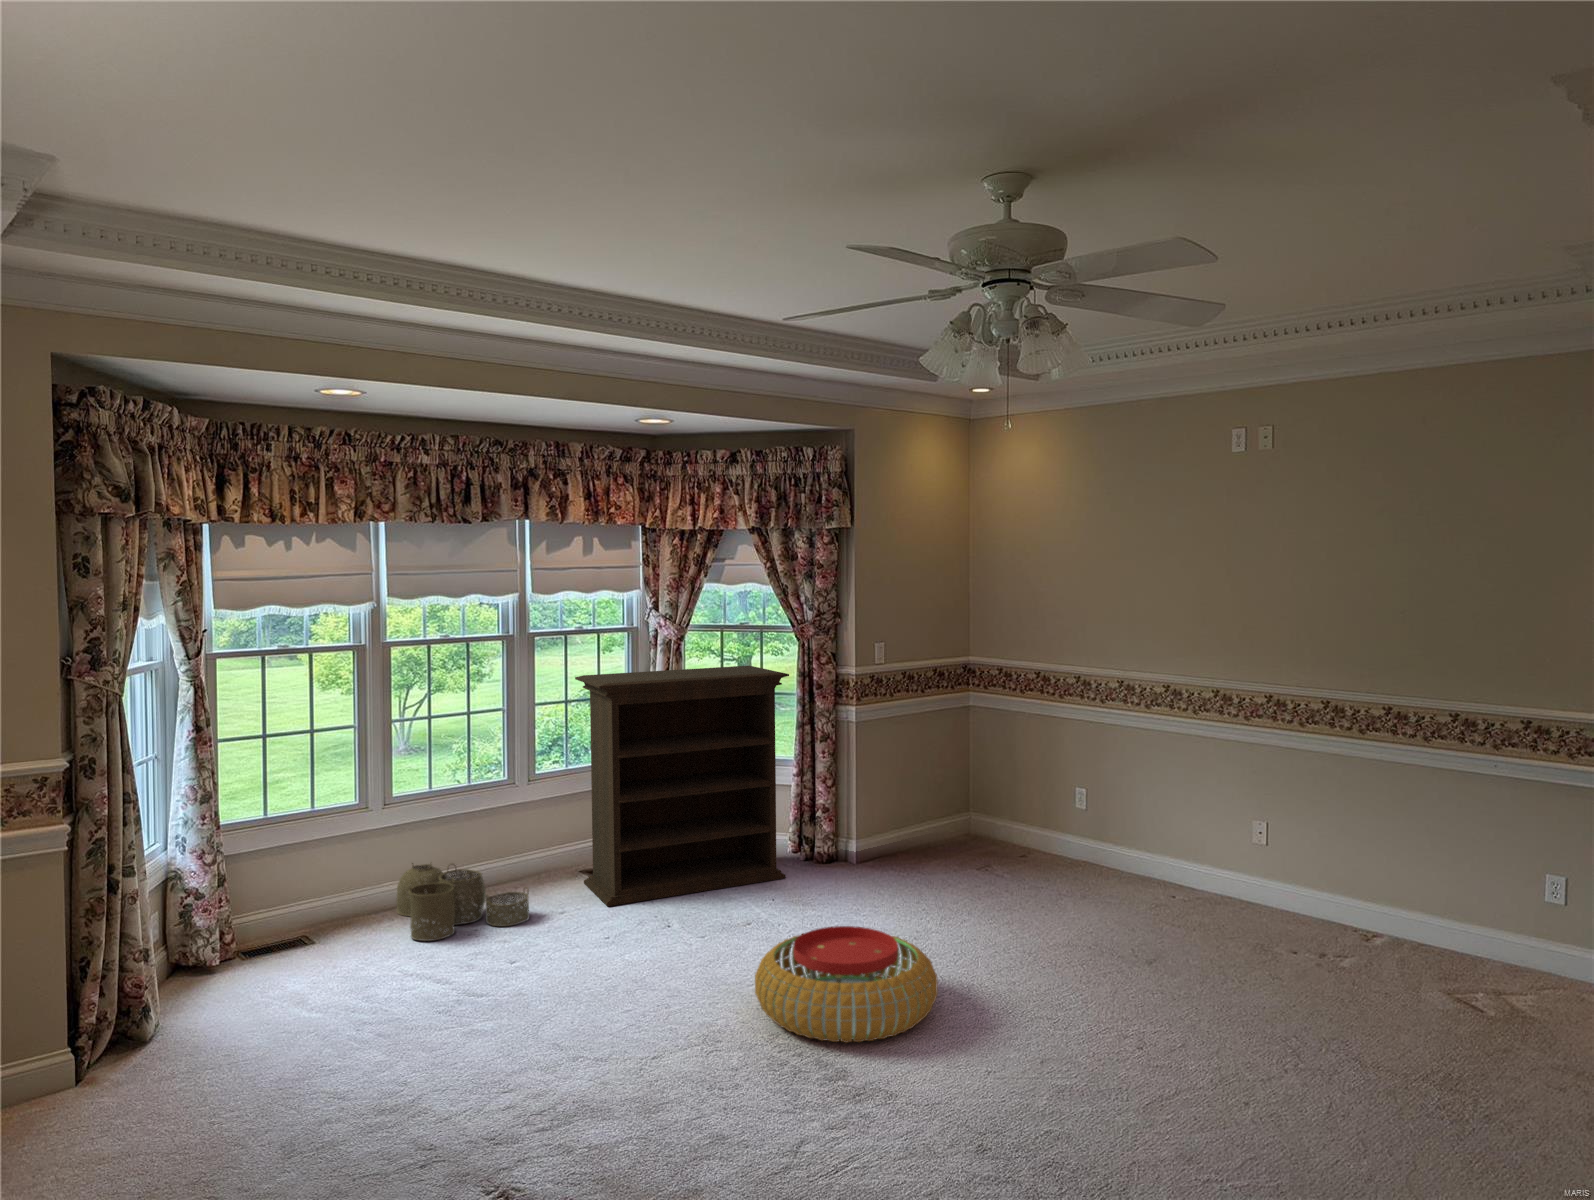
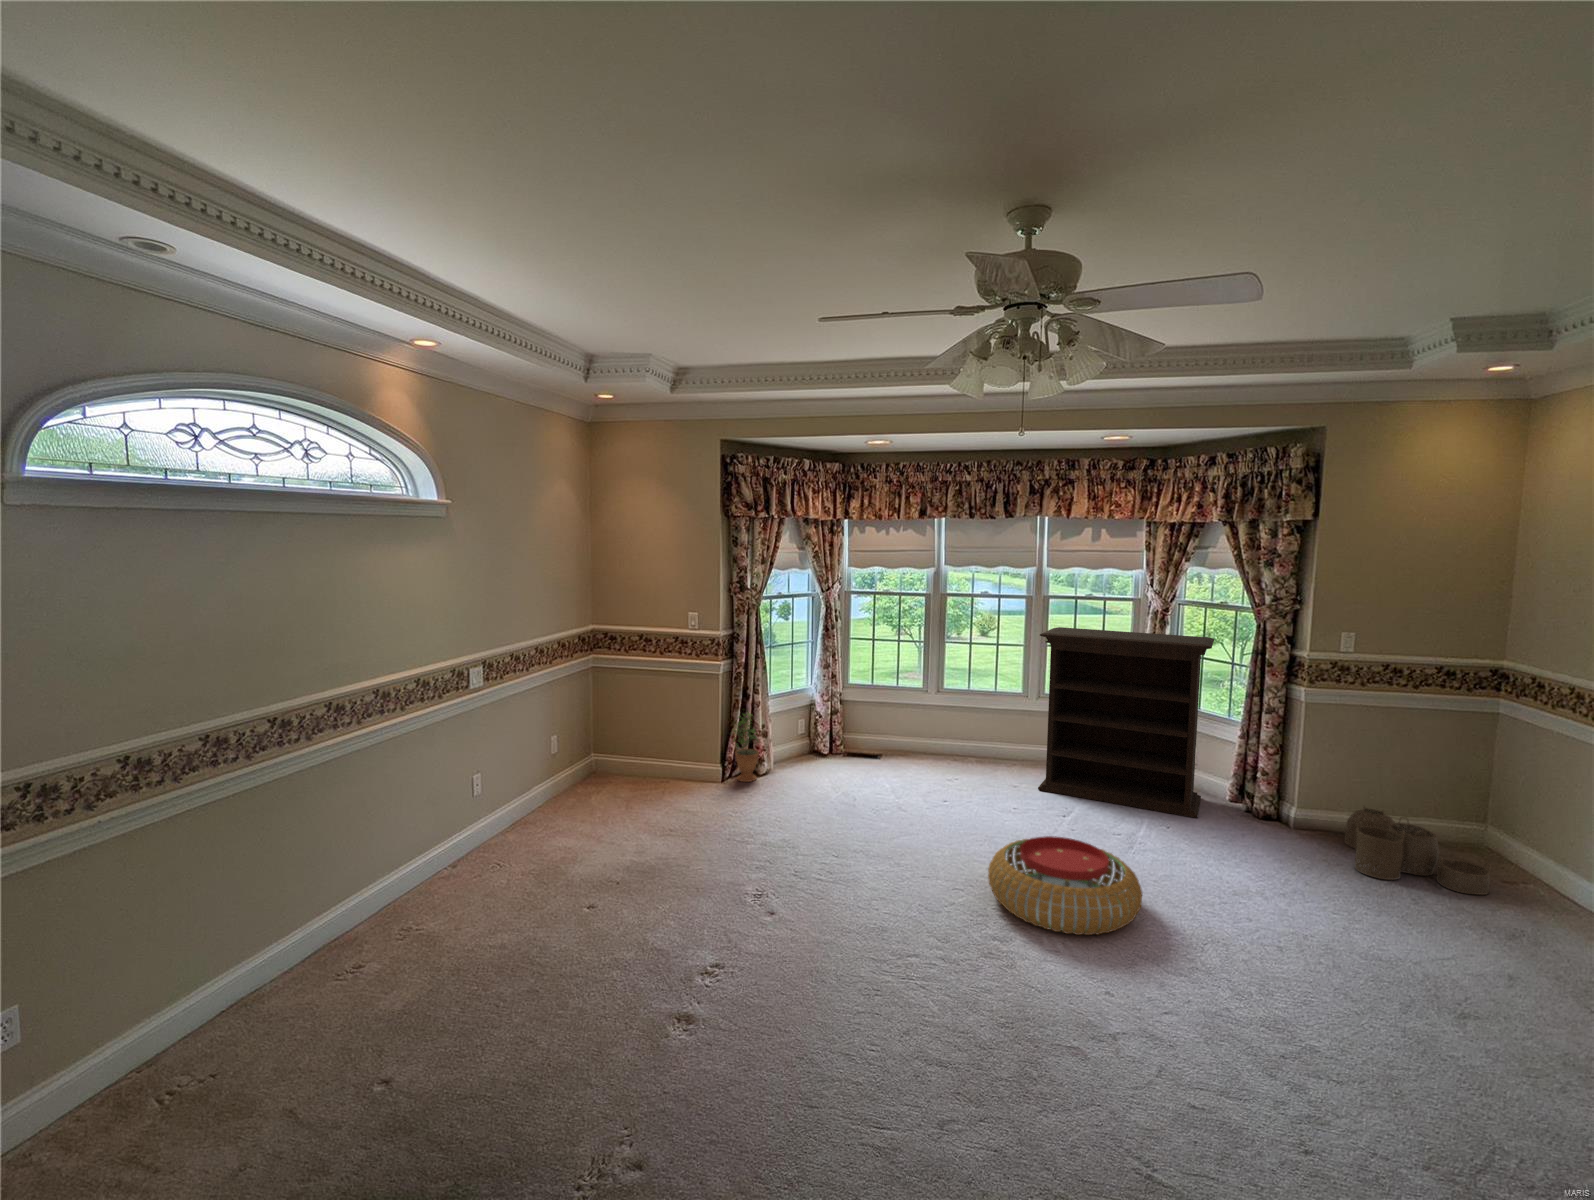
woven basket: present [396,863,529,941] -> present [1345,806,1491,895]
potted plant: none [110,922,178,1077] -> present [733,711,759,782]

